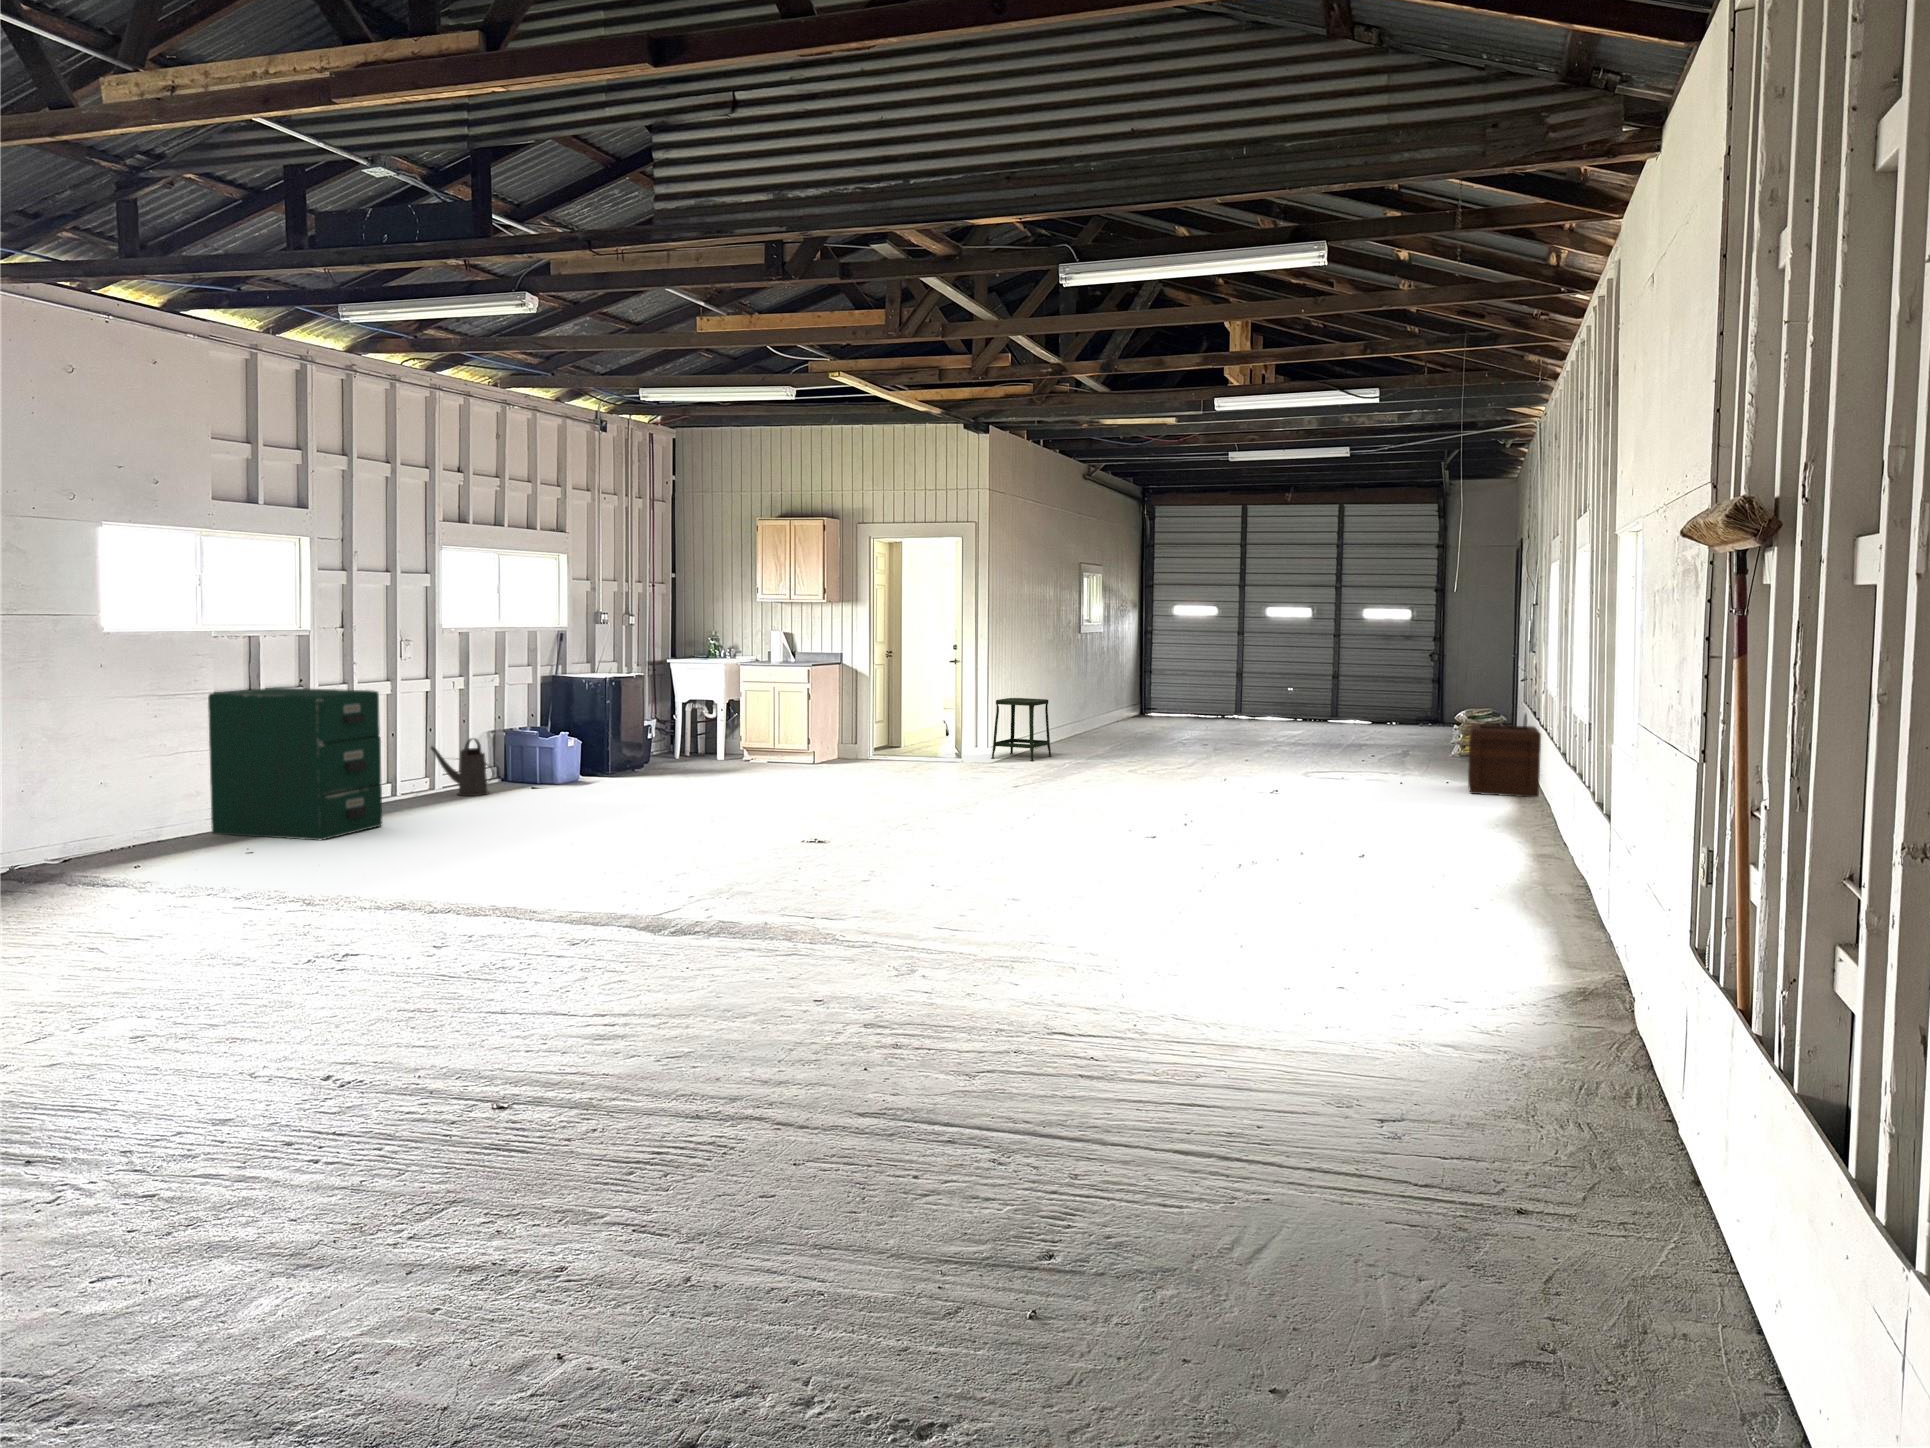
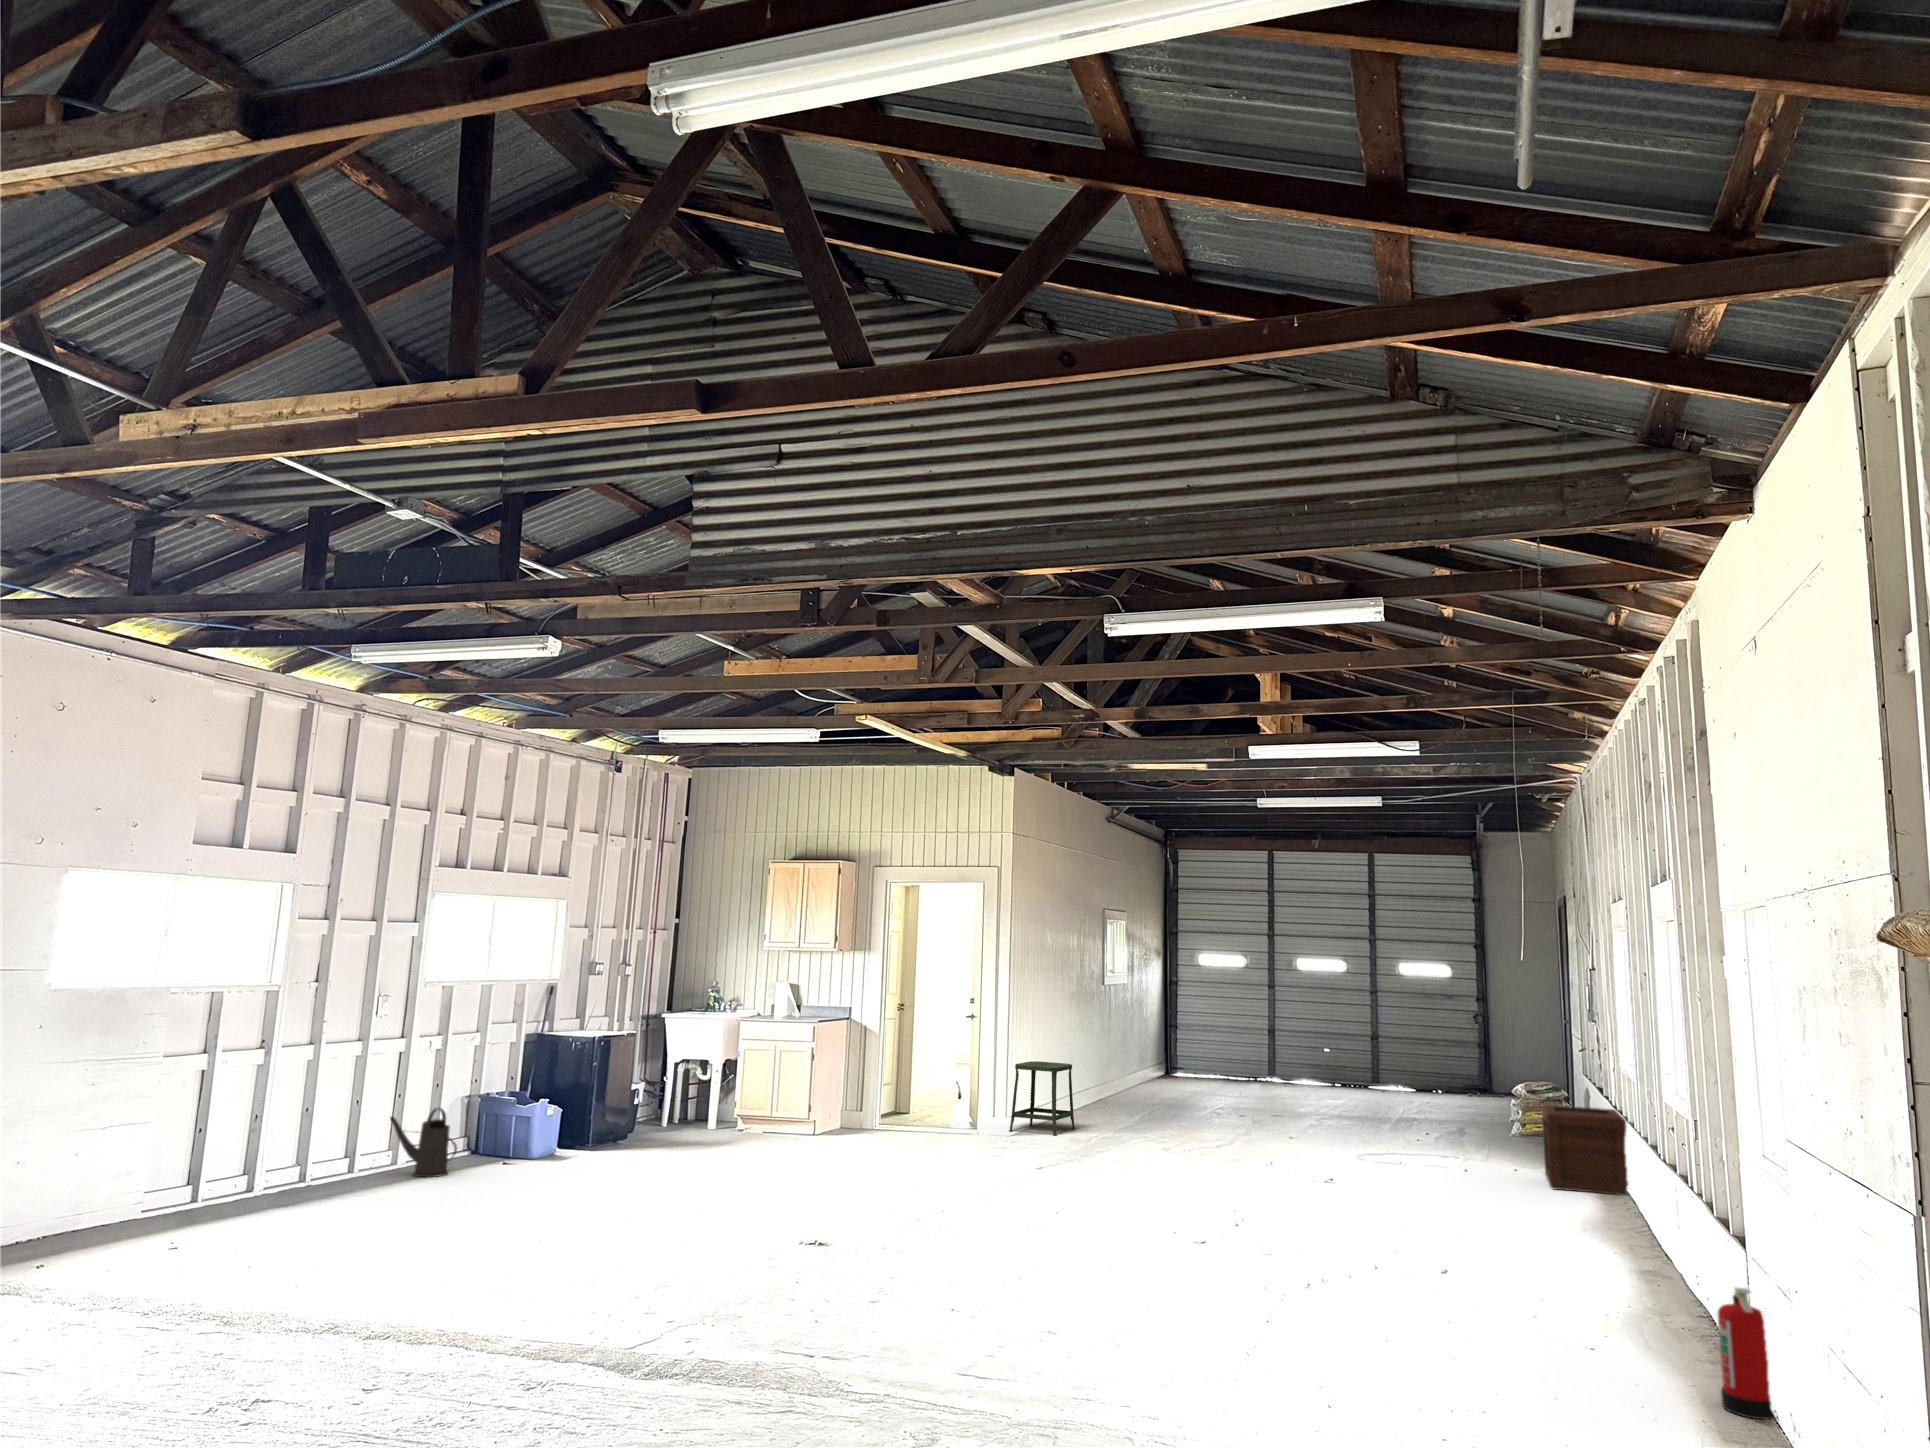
filing cabinet: present [208,688,382,840] -> none [117,1053,336,1242]
fire extinguisher: none [1553,838,1596,934] -> present [1717,1288,1775,1419]

